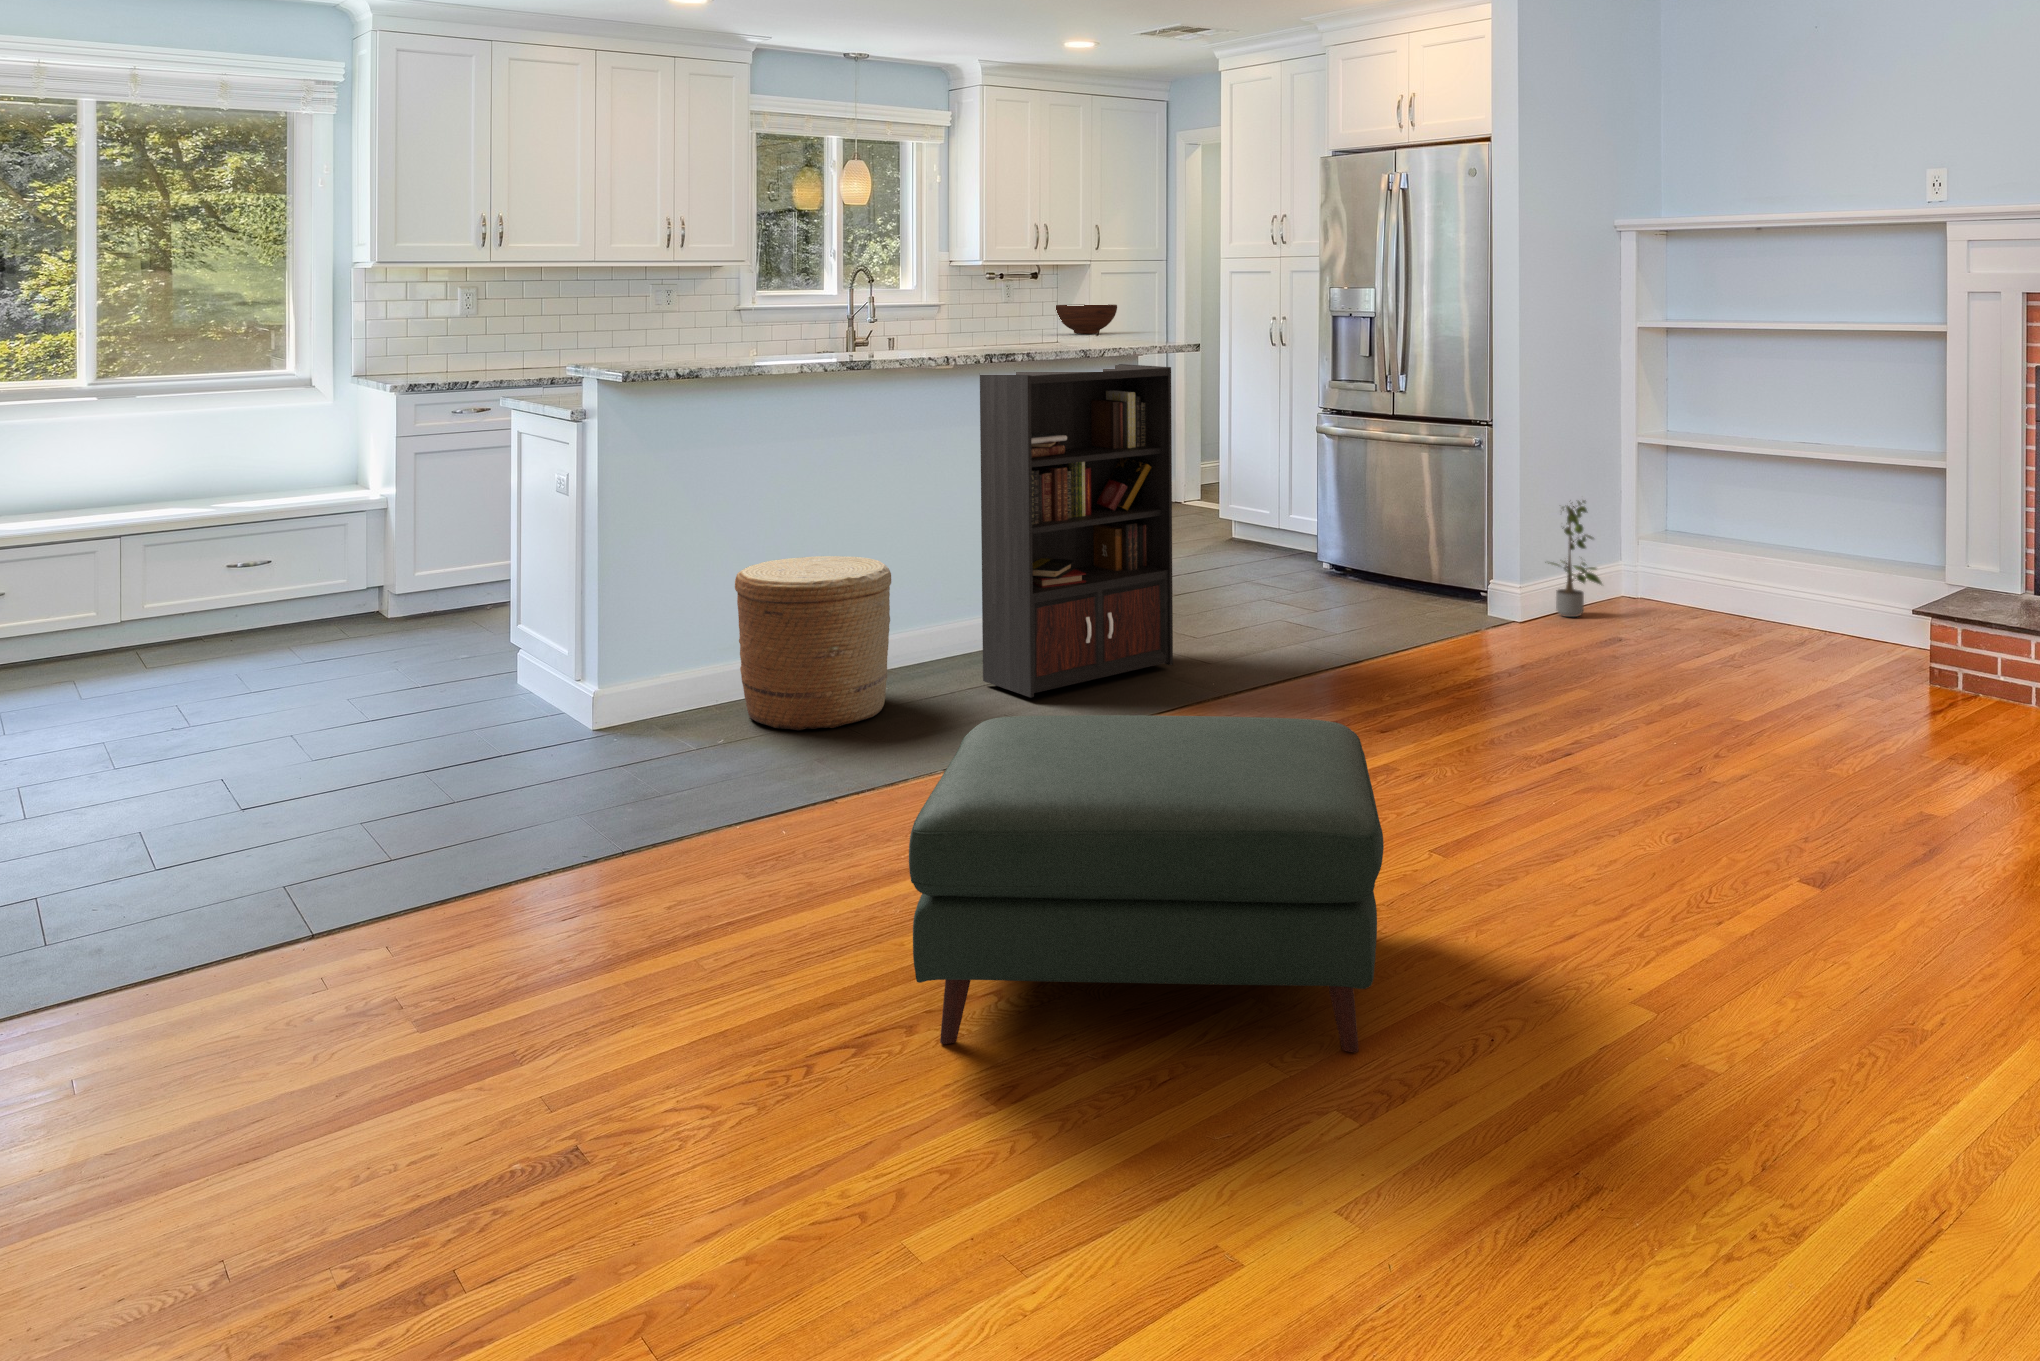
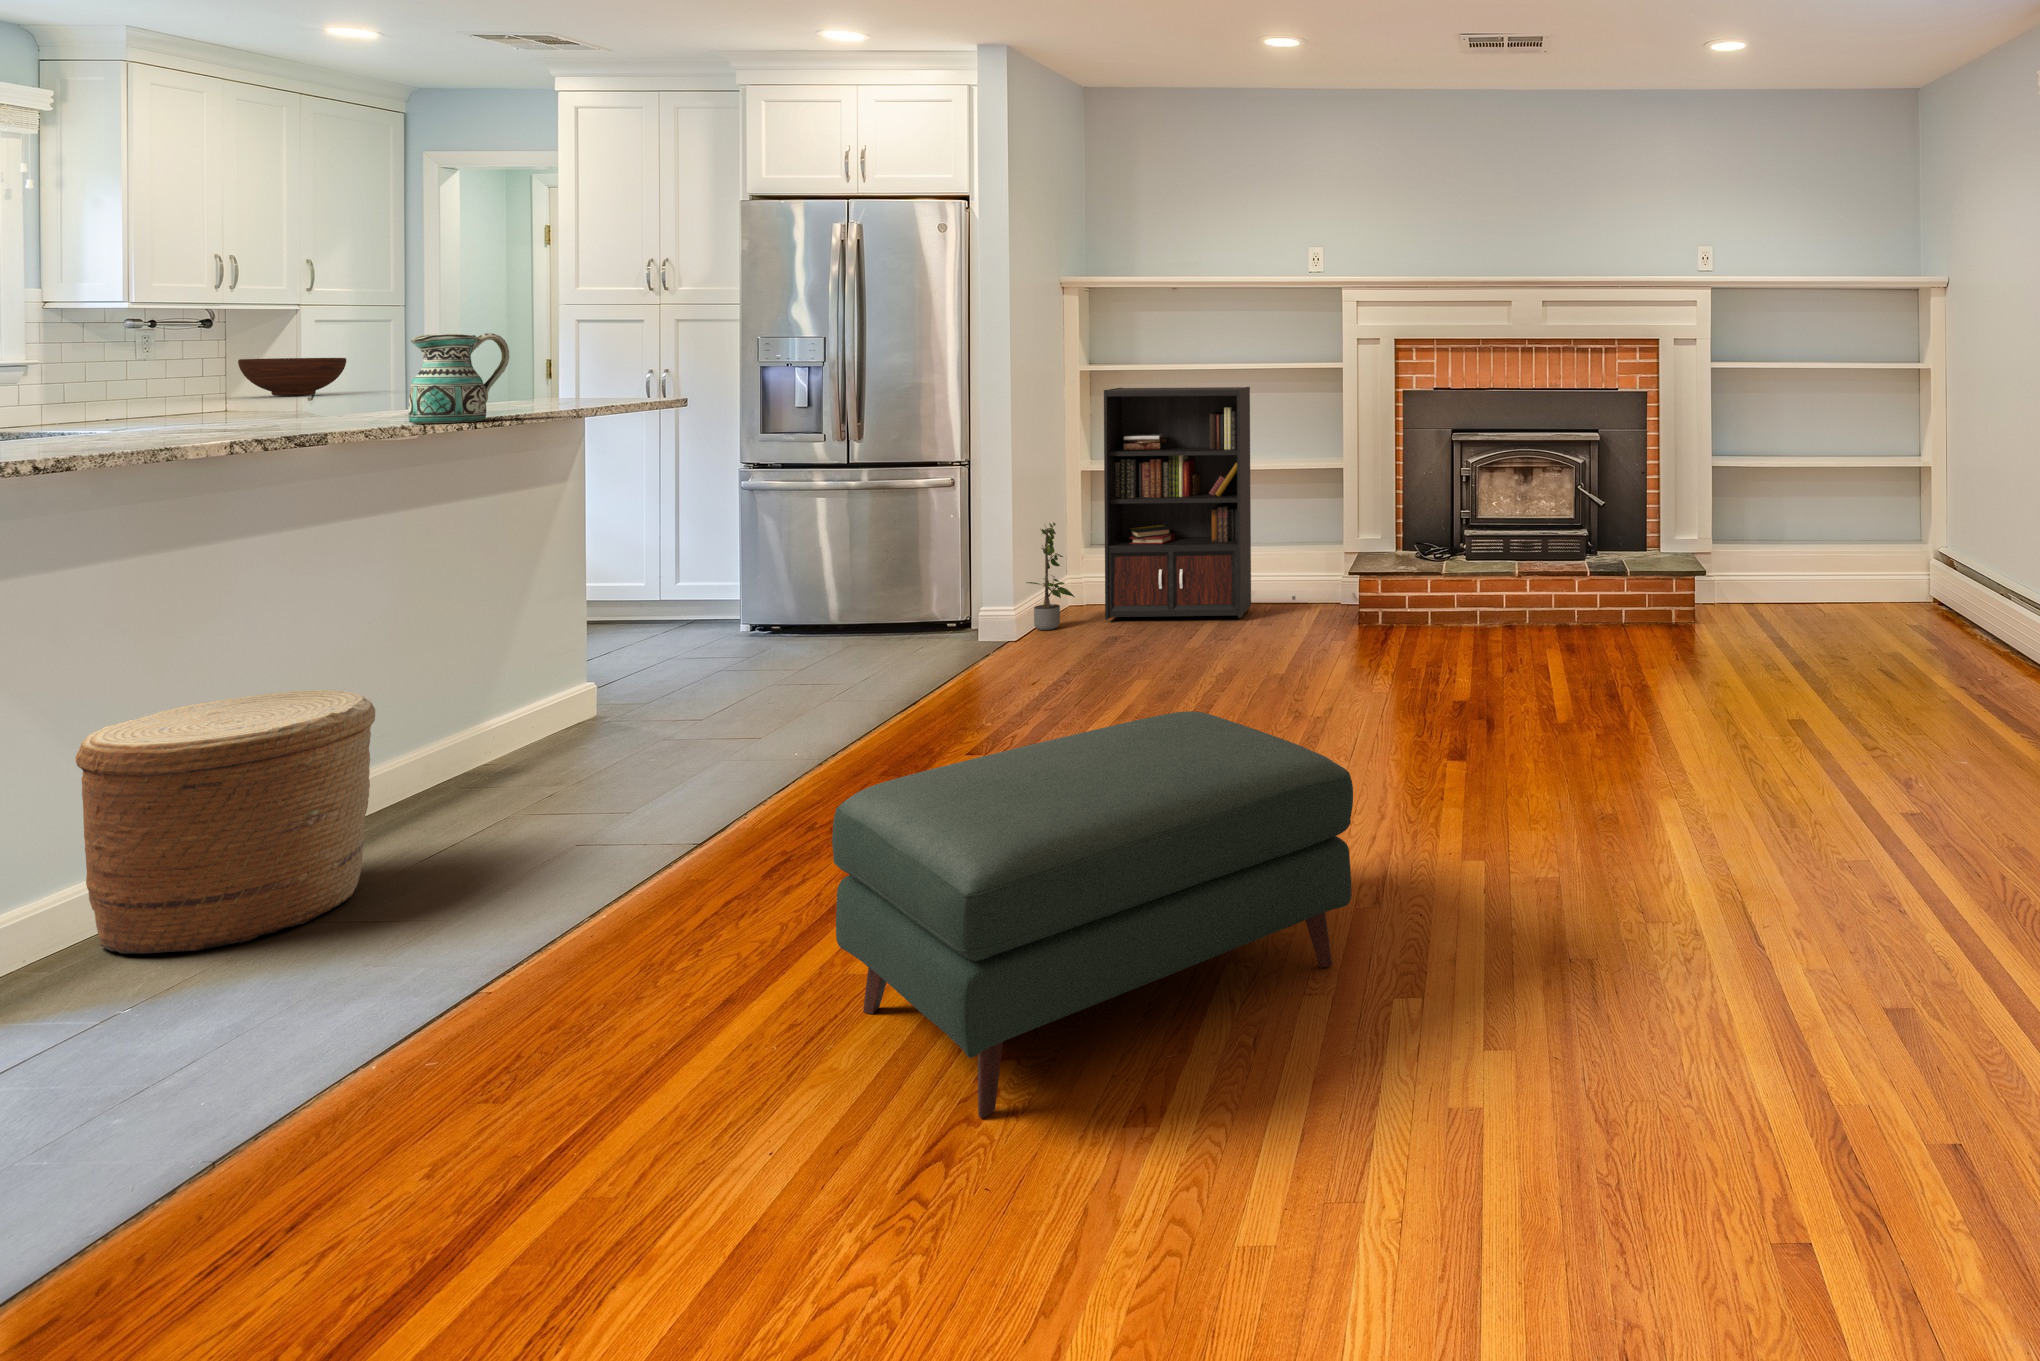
ceramic pitcher: none [990,290,1057,362] -> present [408,333,509,423]
bookcase: present [980,364,1173,698] -> present [1104,387,1295,619]

